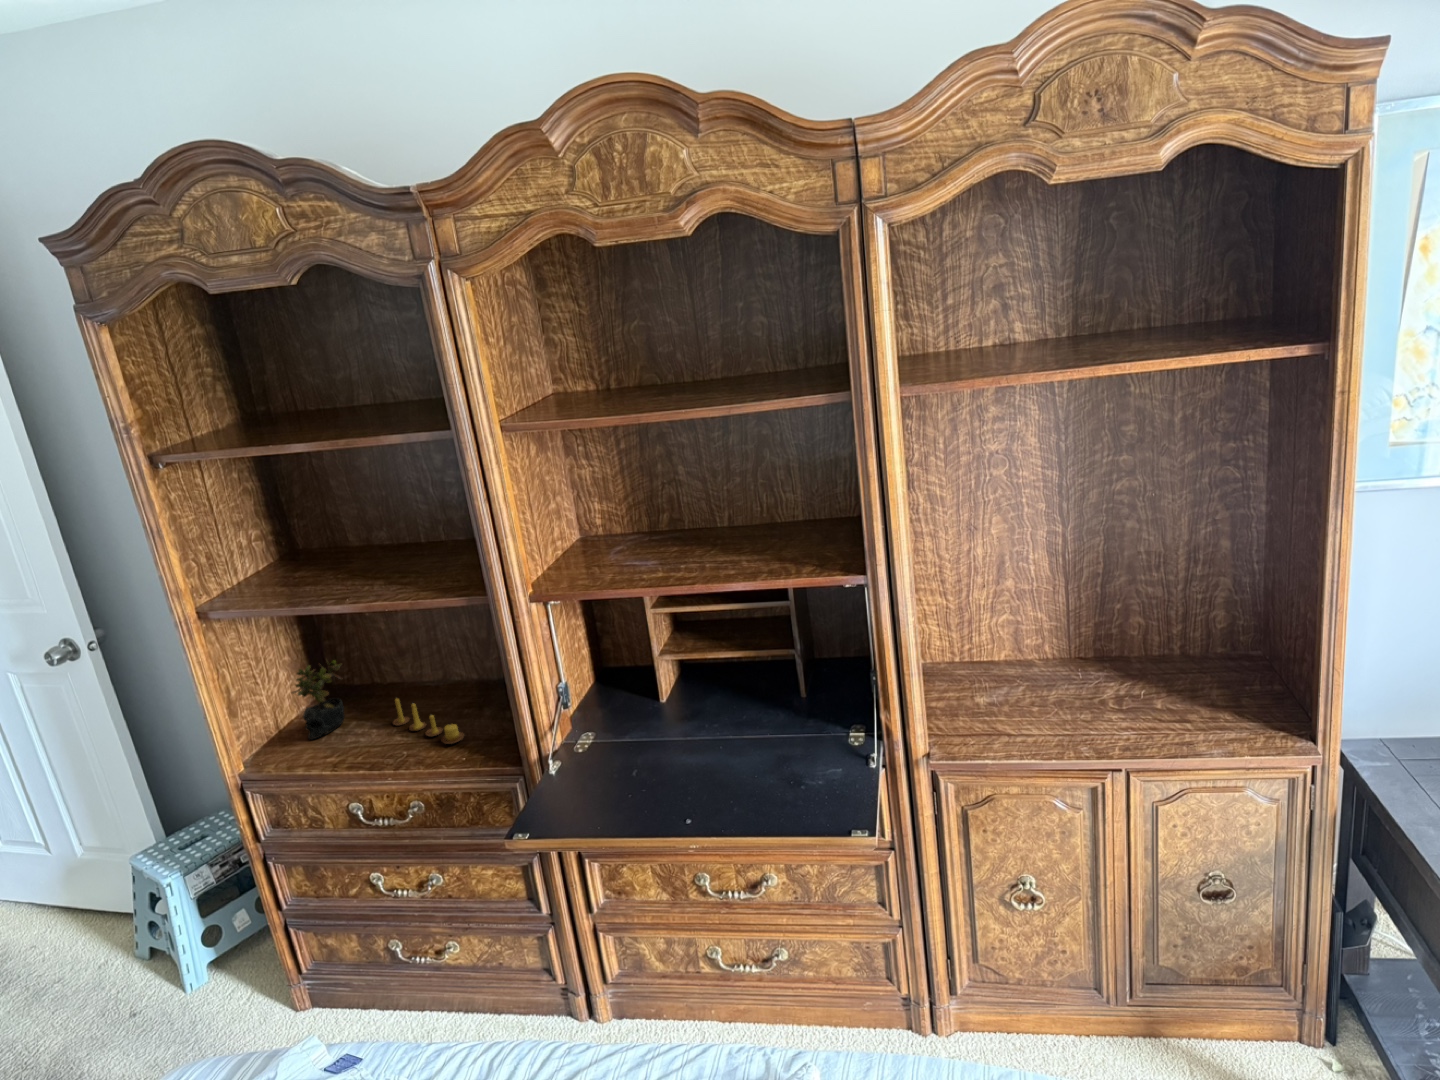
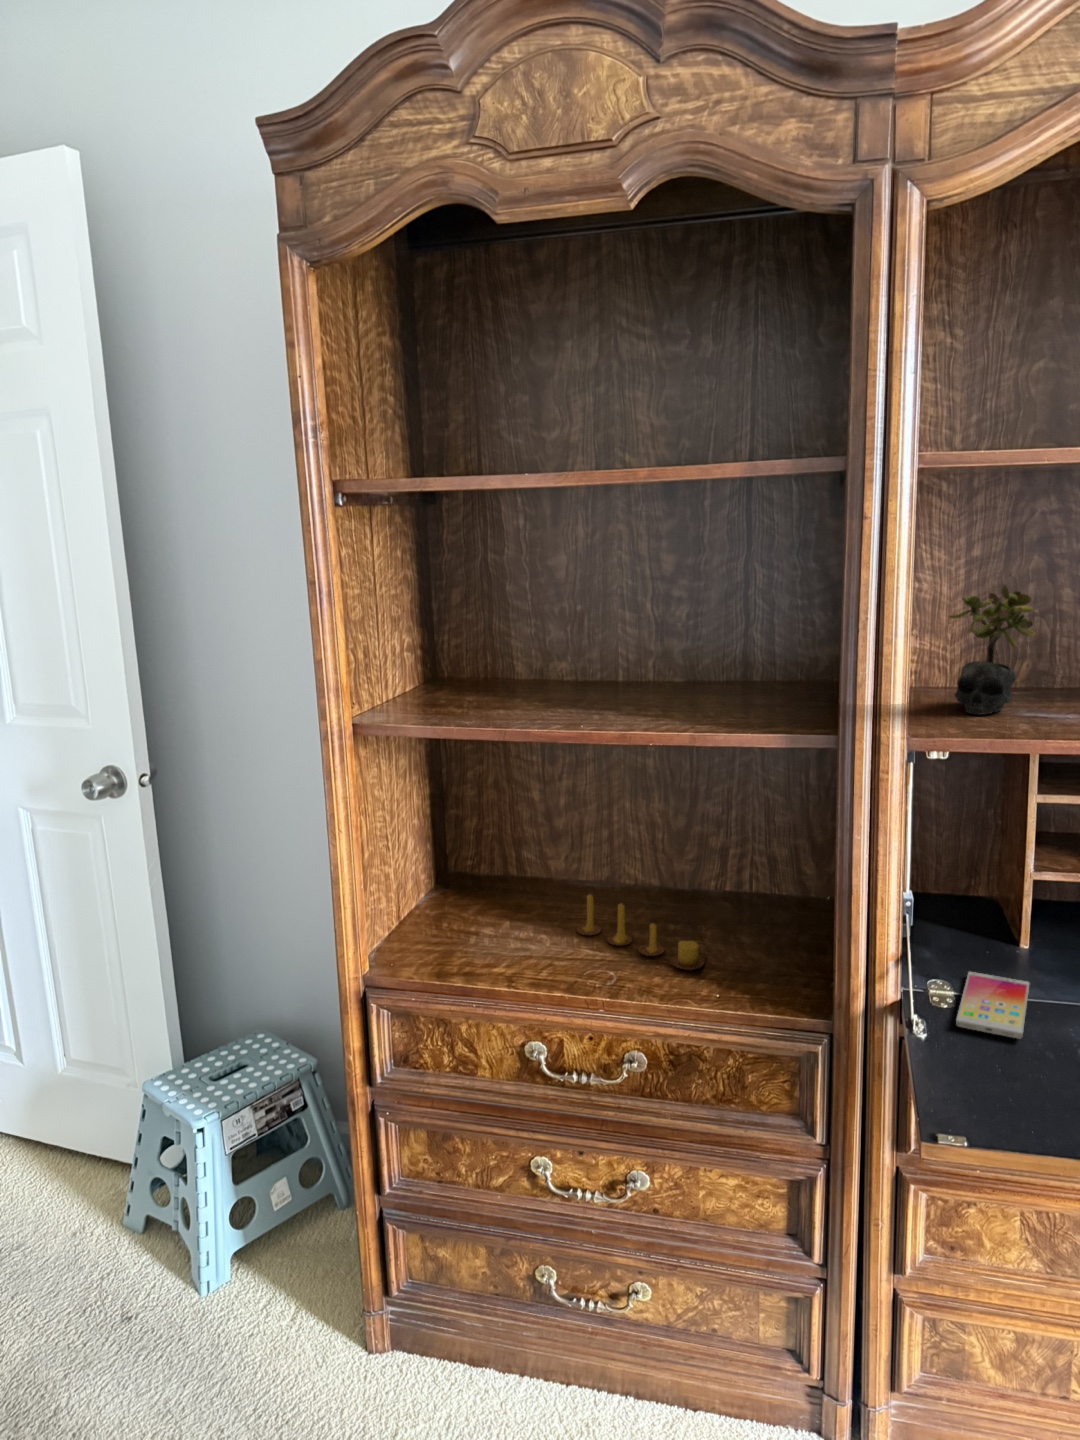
succulent plant: present [292,659,344,739] -> present [949,585,1036,715]
smartphone: none [578,726,642,769] -> present [956,972,1029,1039]

